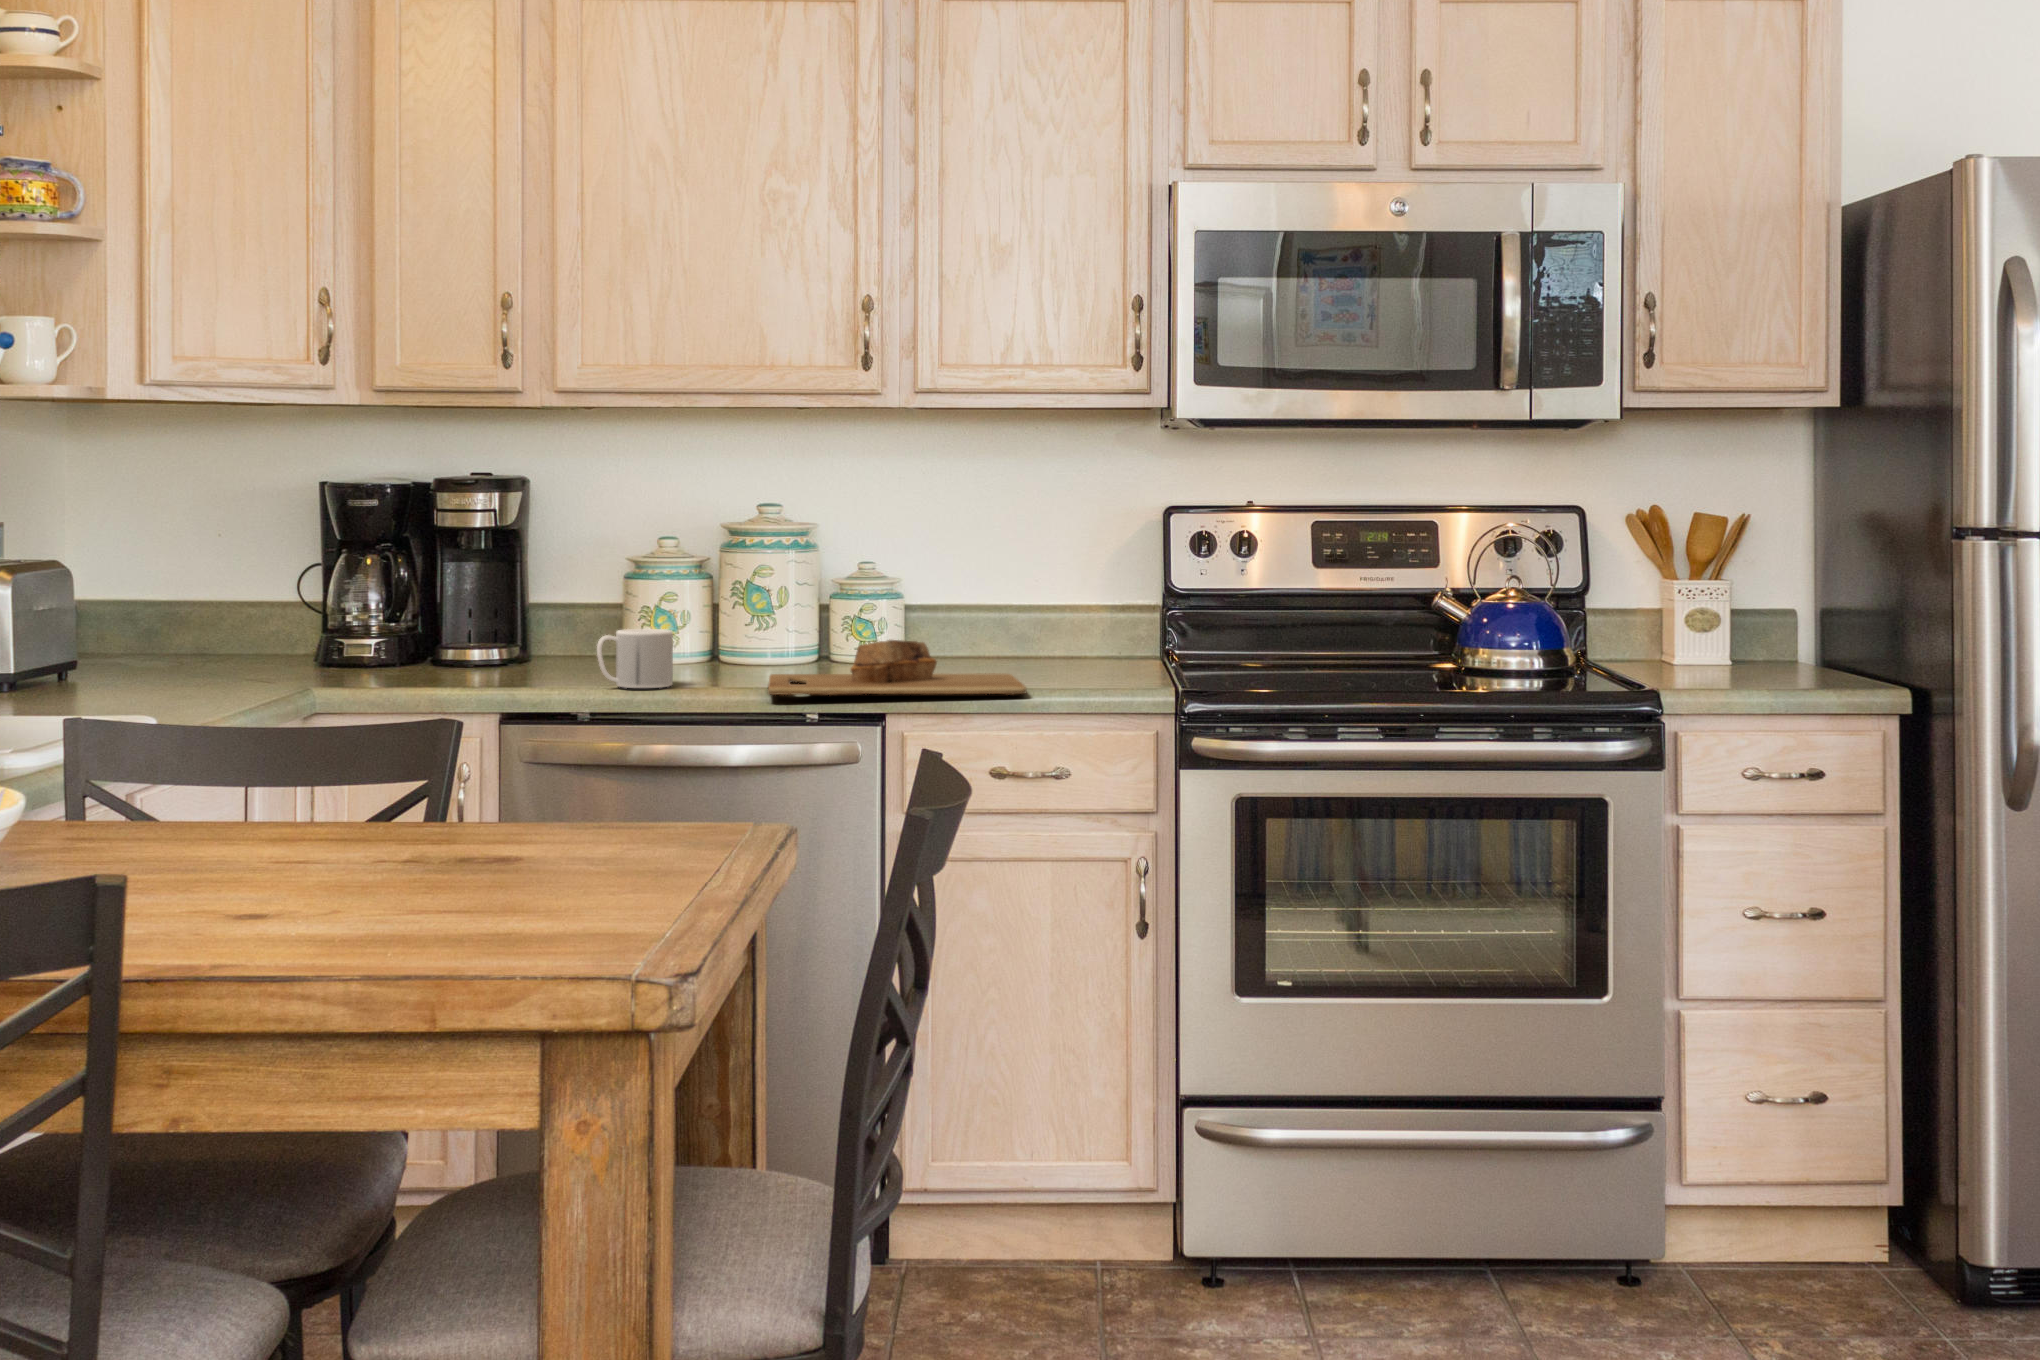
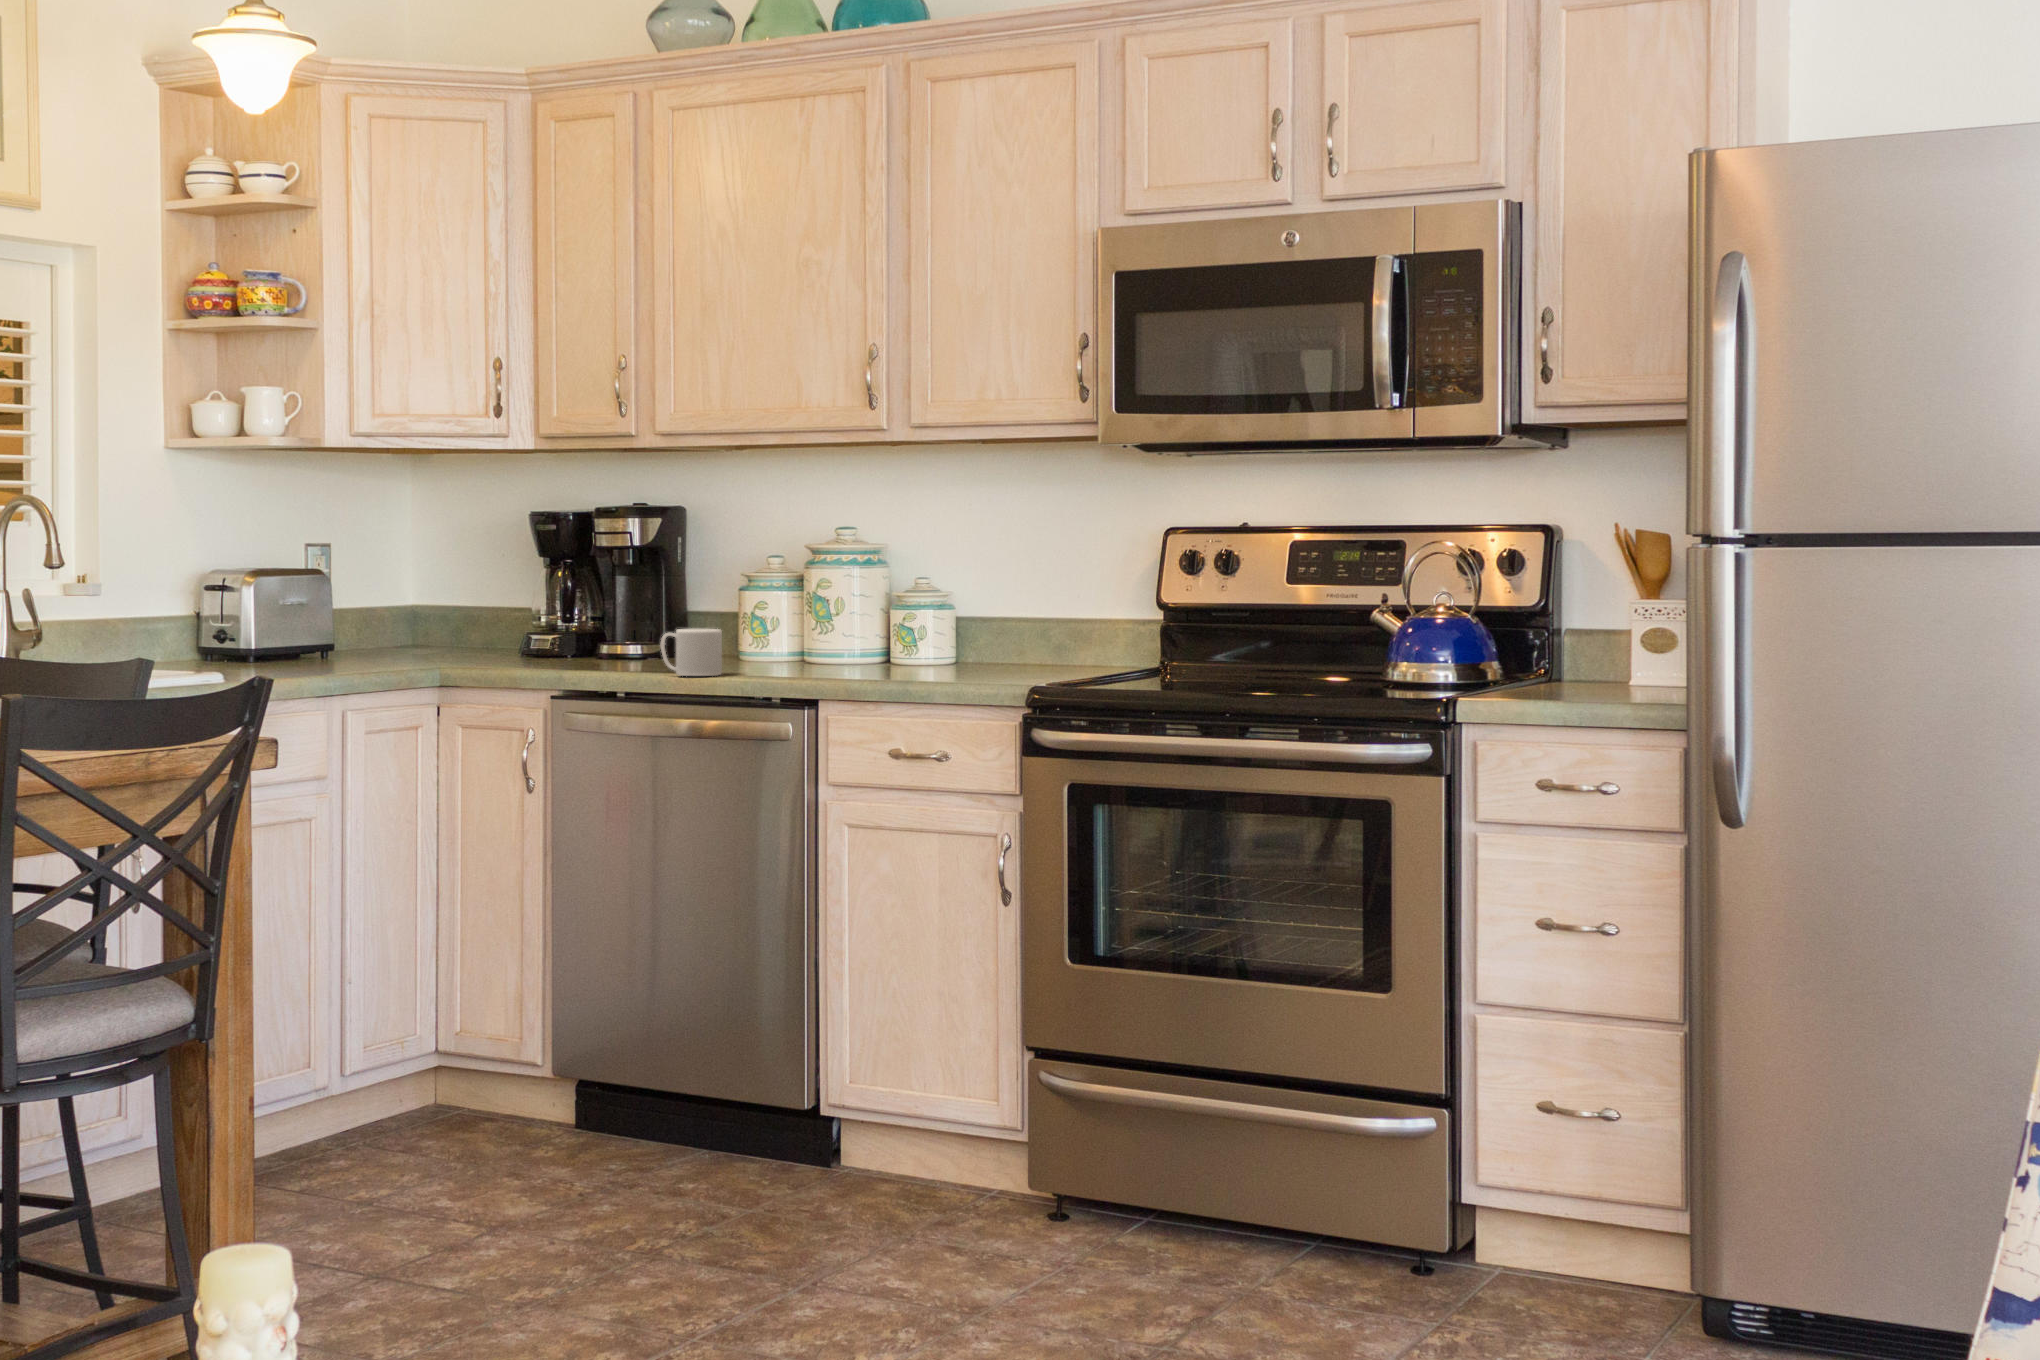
cutting board: present [768,640,1027,695] -> none [732,639,988,686]

